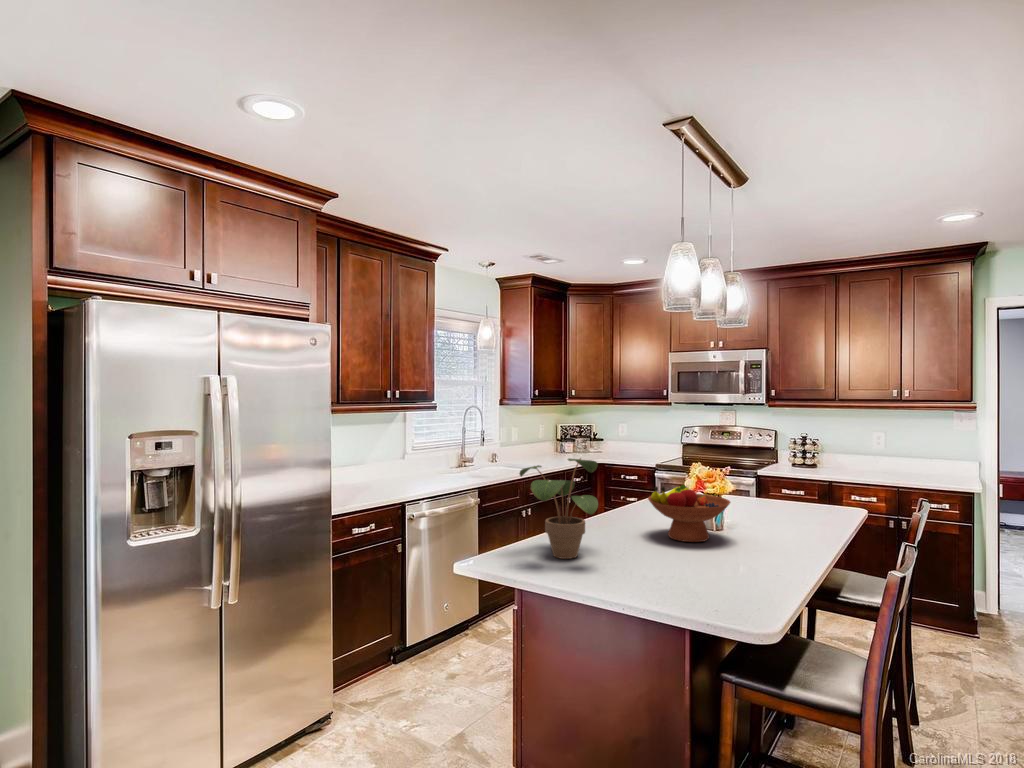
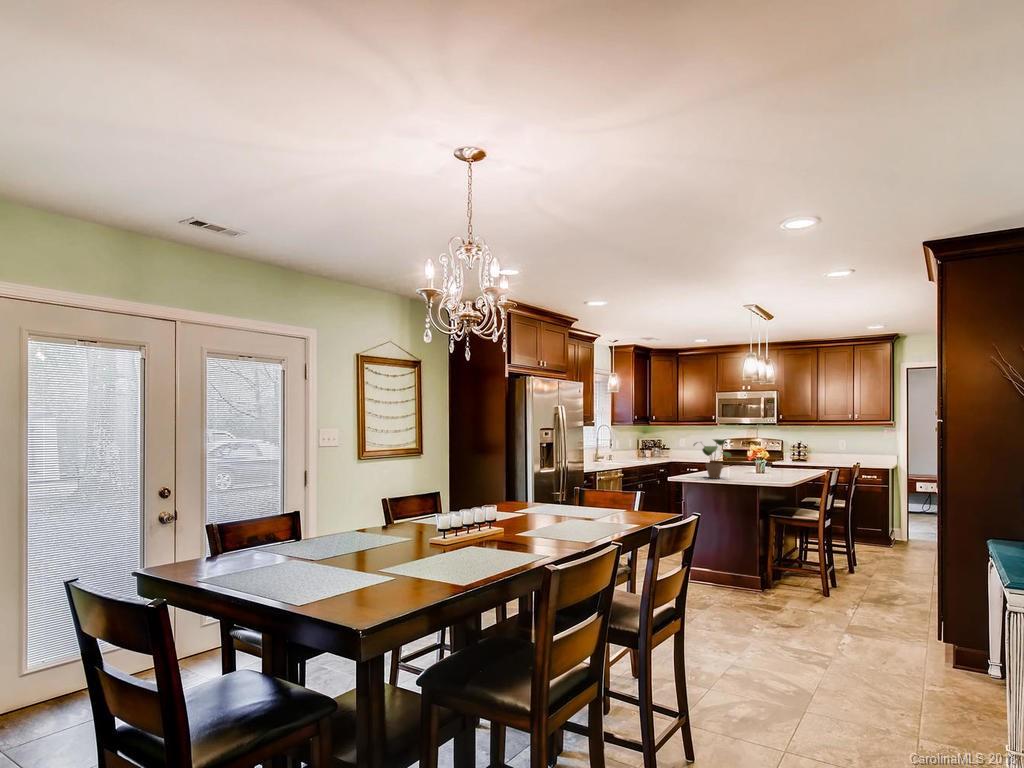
fruit bowl: present [648,485,730,542] -> none [740,453,777,476]

